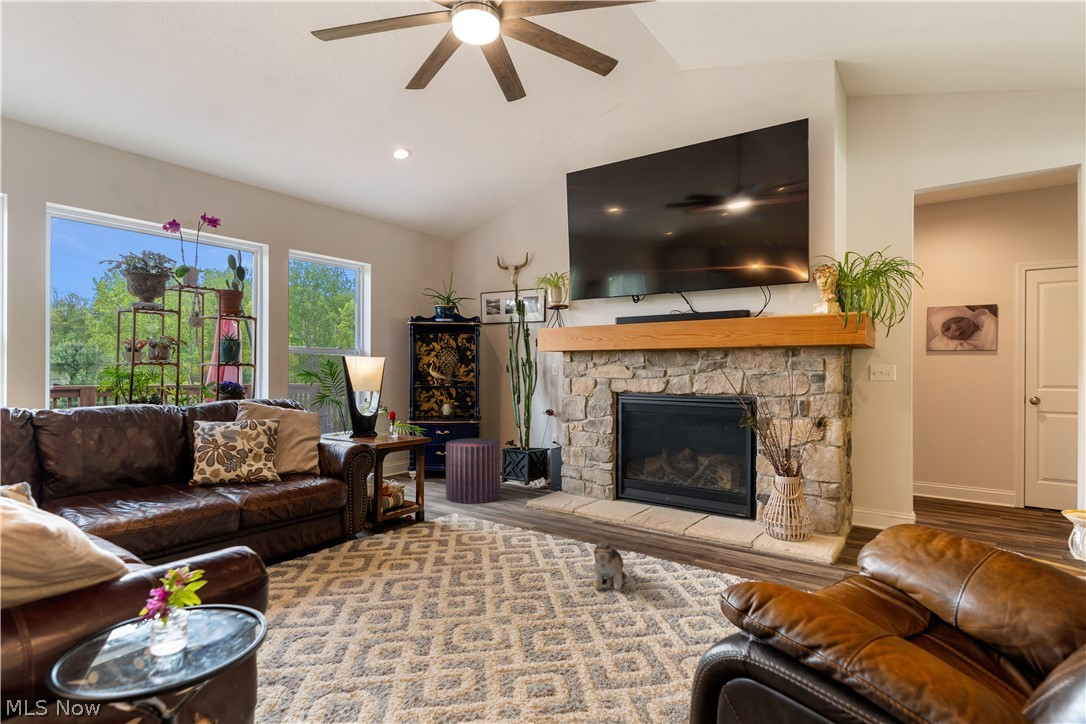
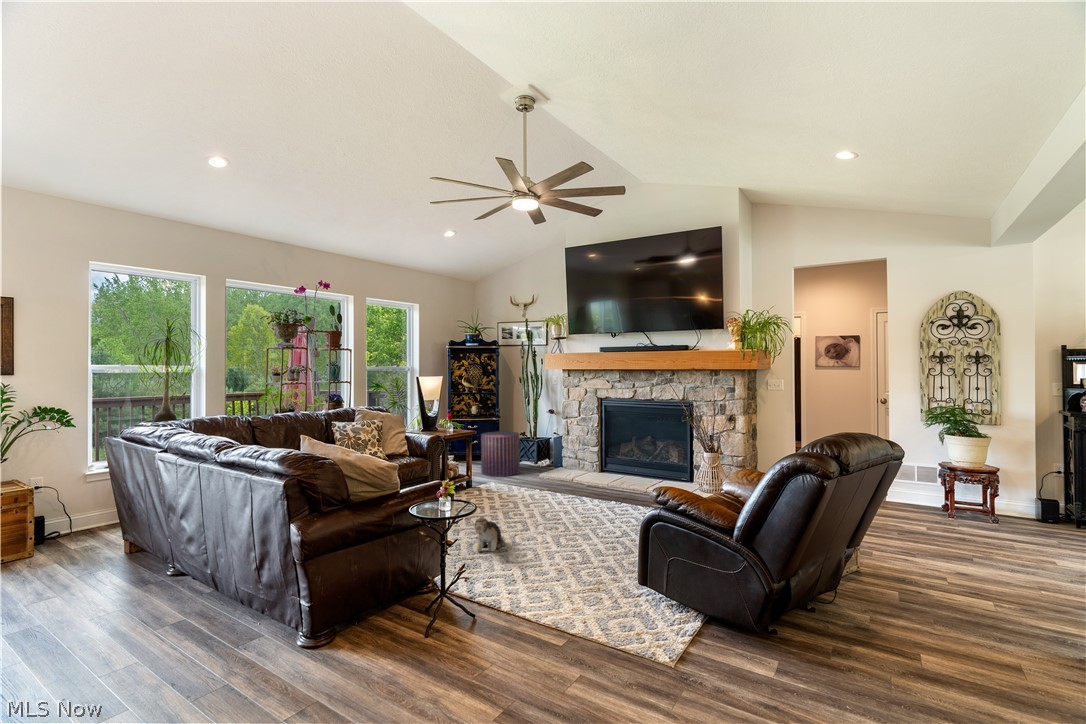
plush toy: present [591,541,626,590] -> present [472,517,502,552]

